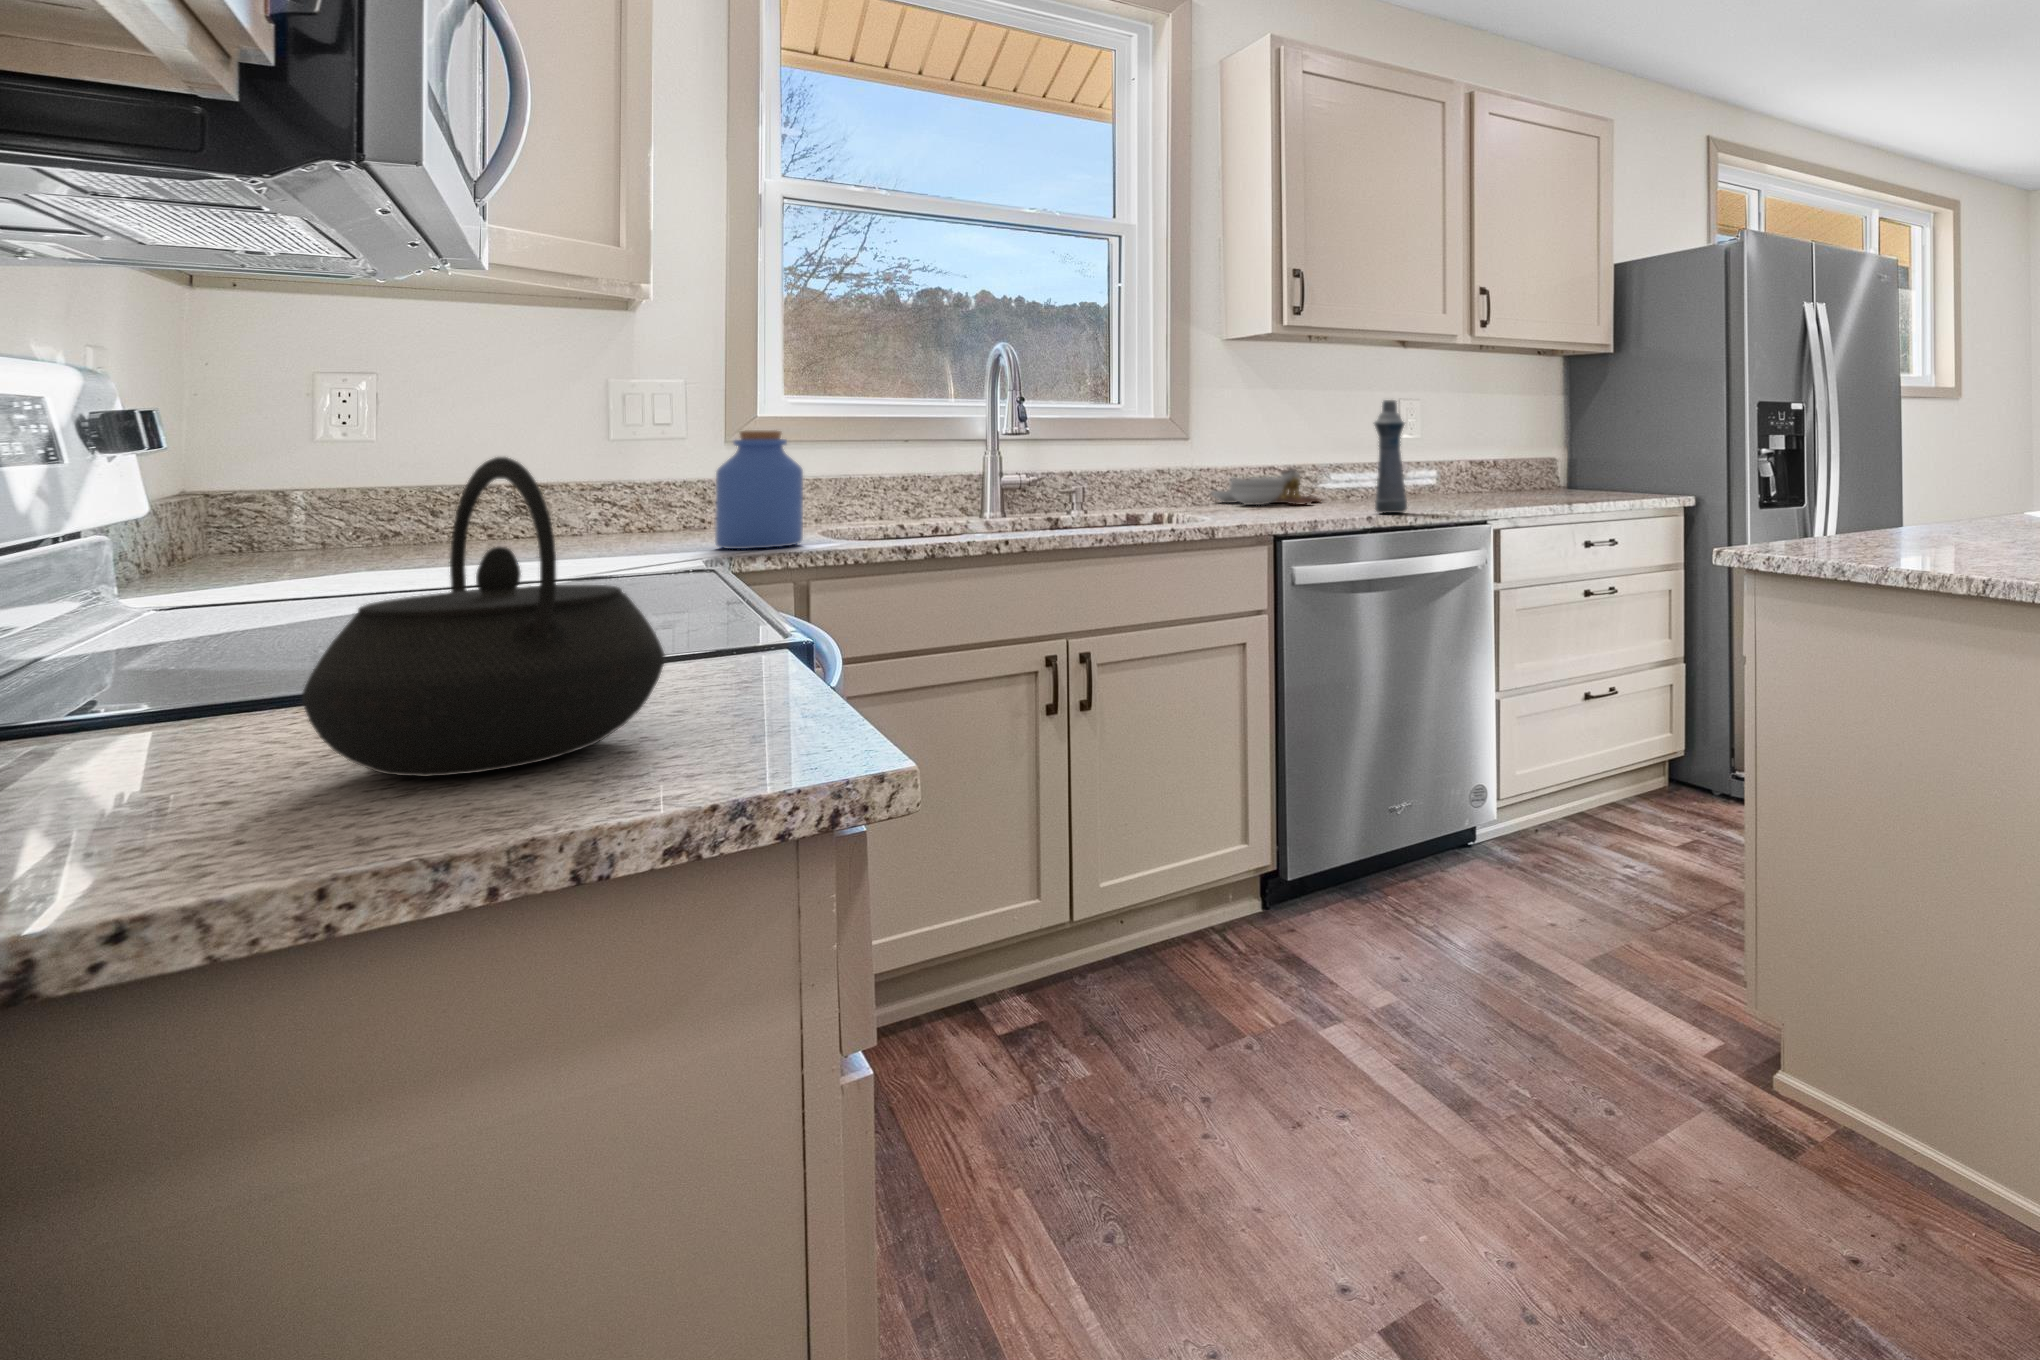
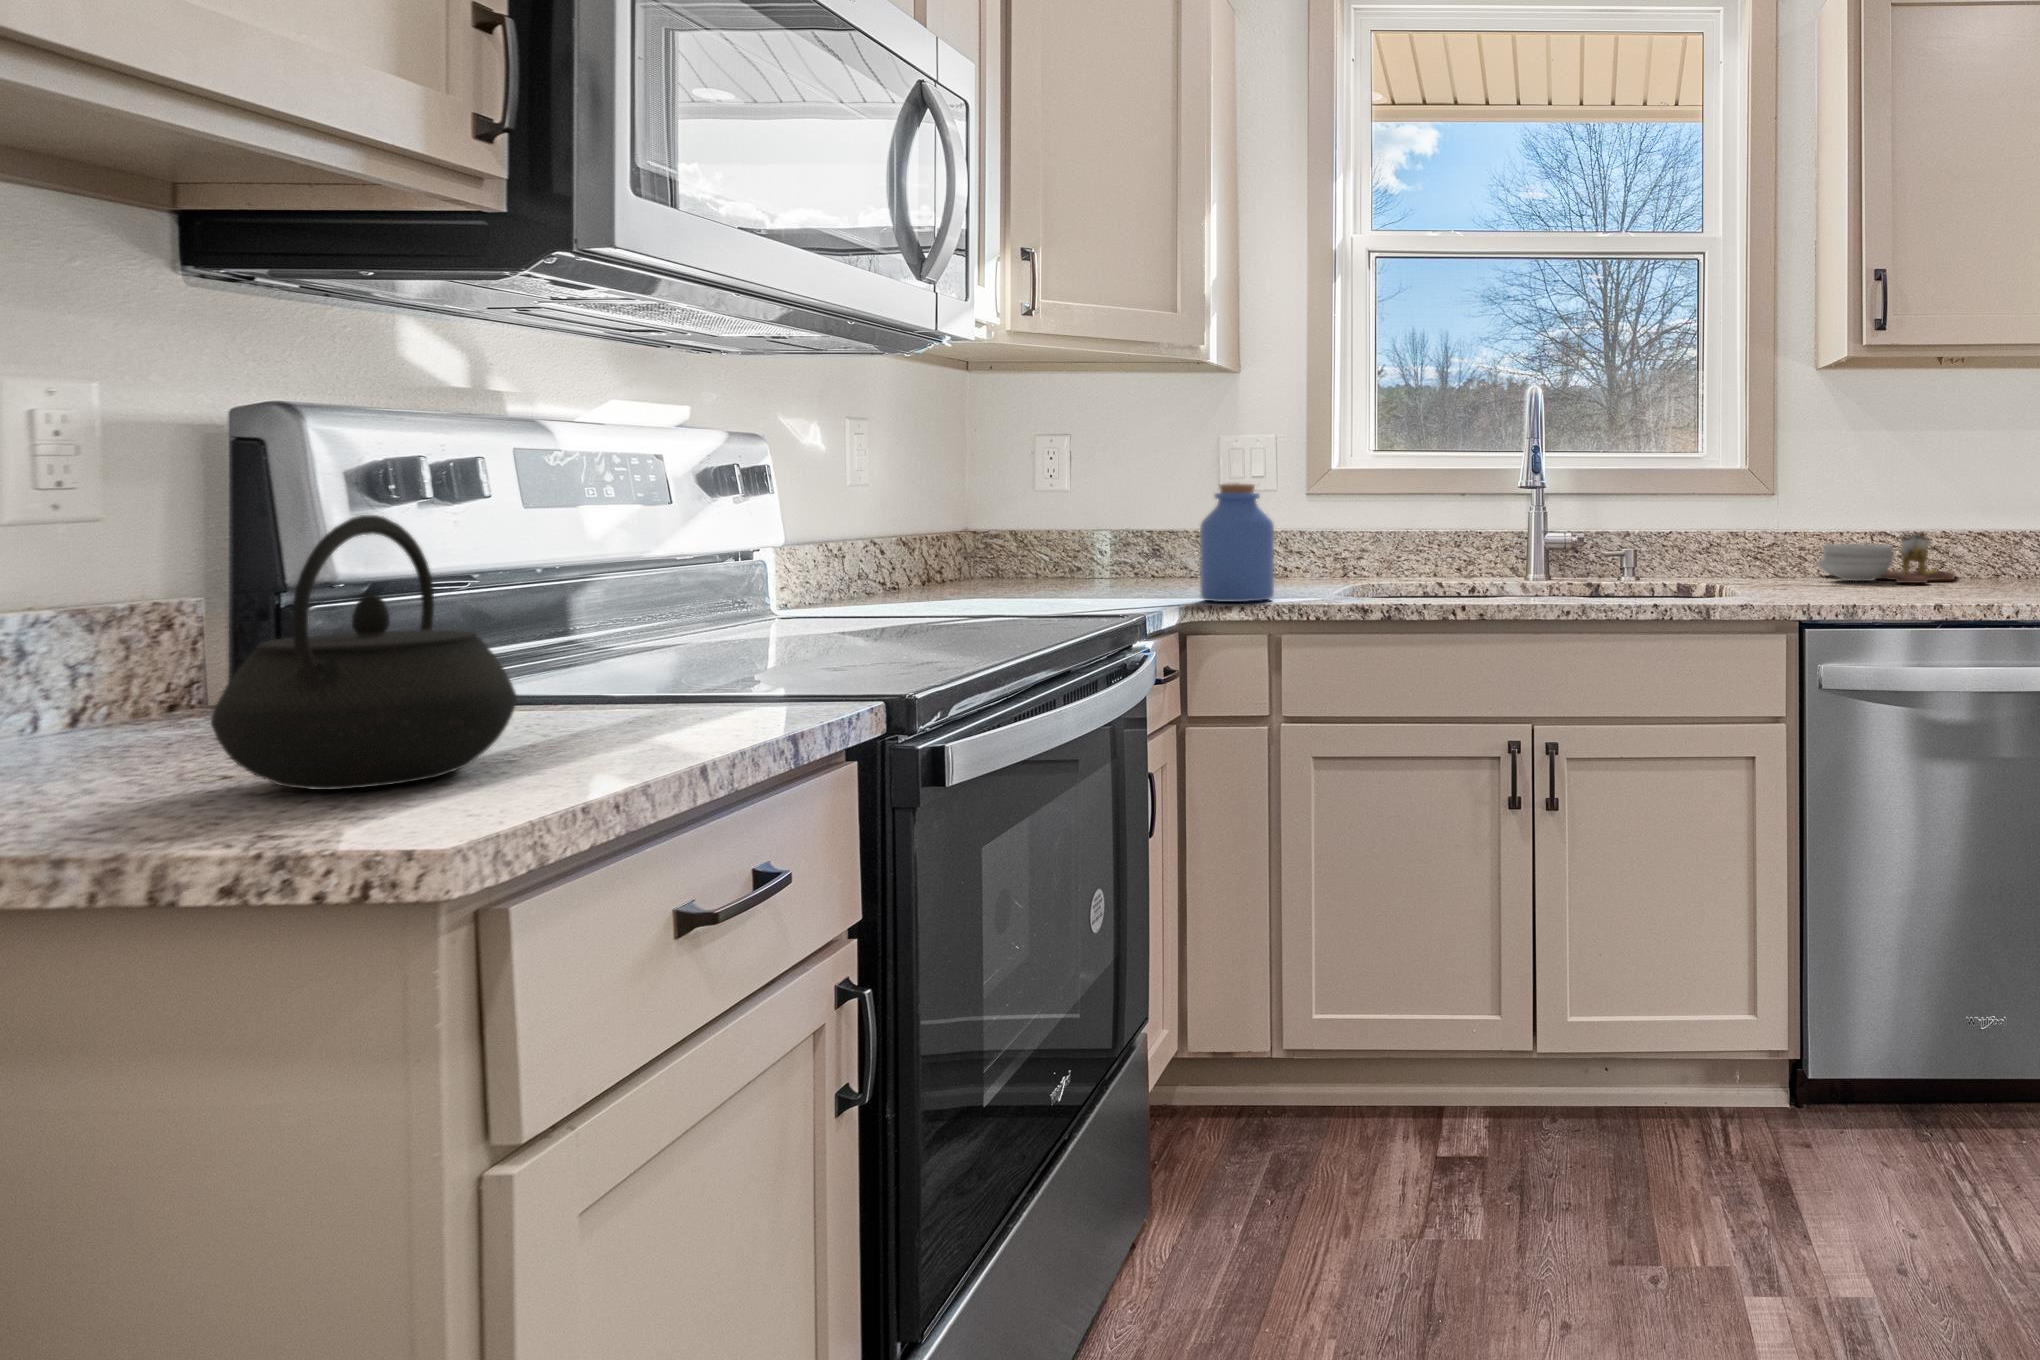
bottle: present [1374,400,1407,513] -> none [1962,439,2013,603]

